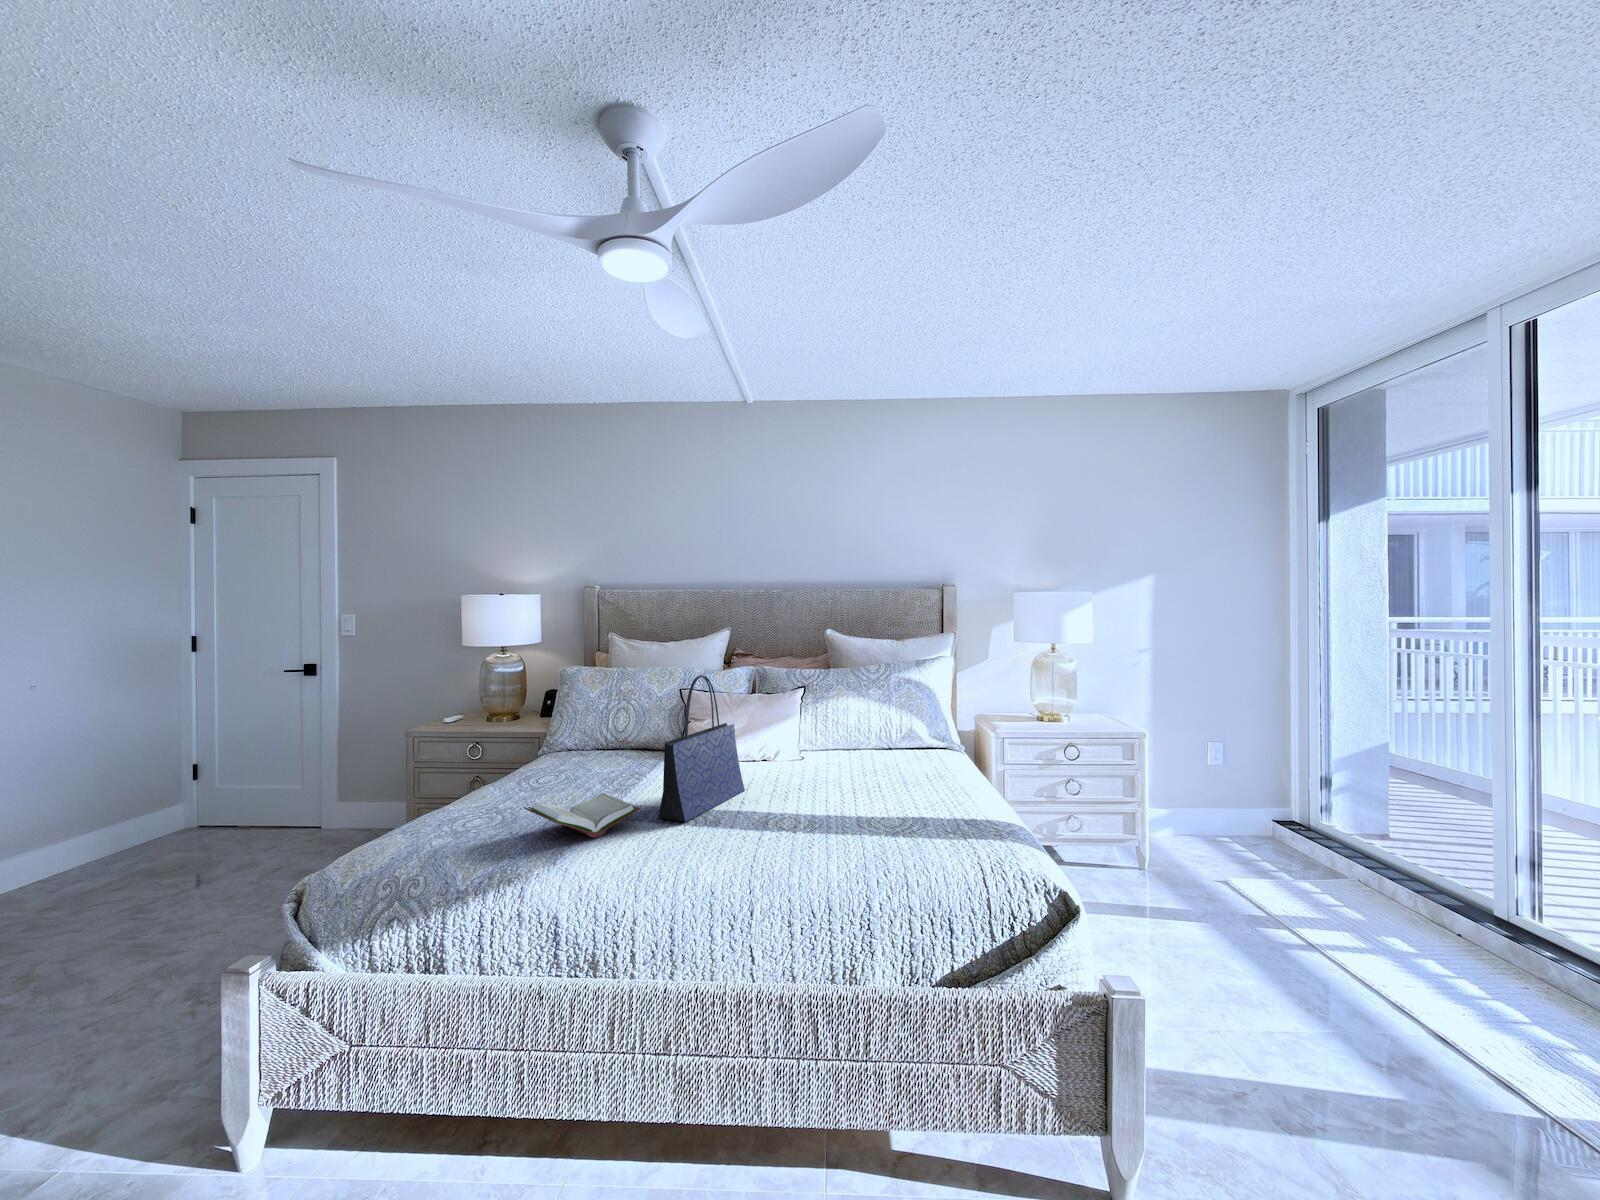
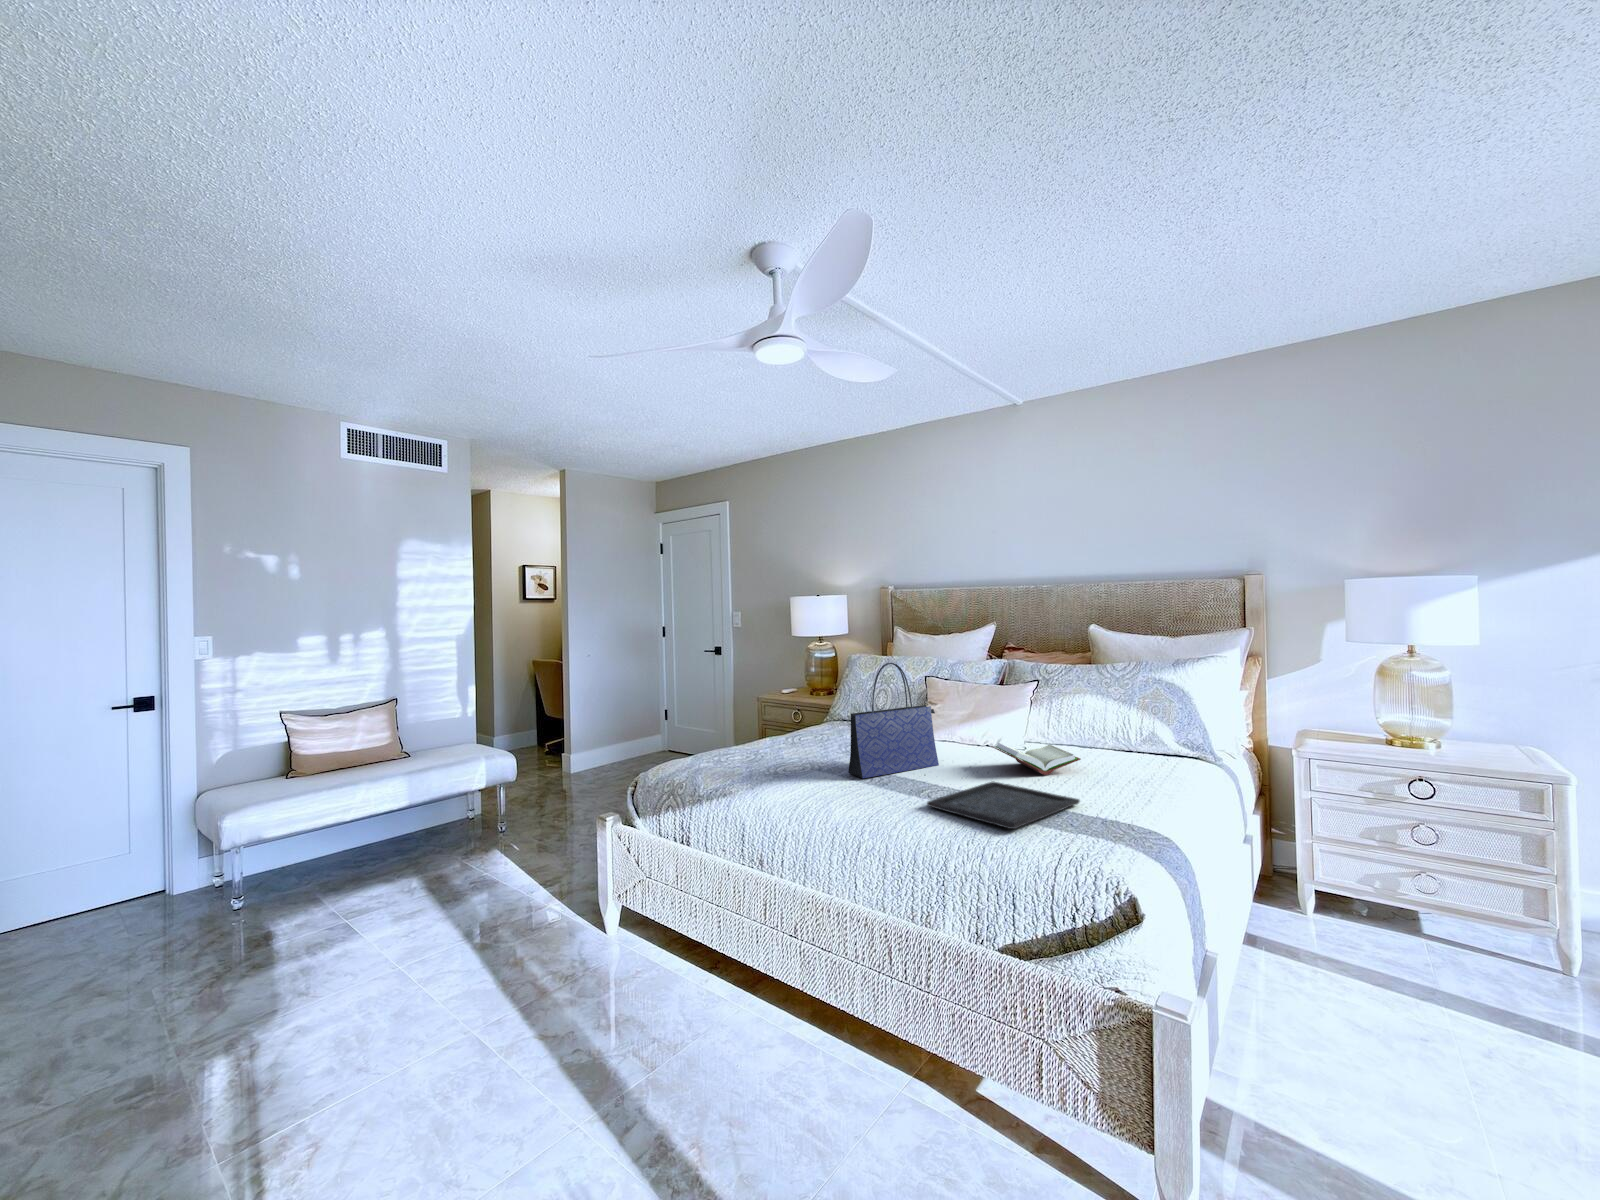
book: present [524,793,640,838] -> present [991,743,1080,775]
tray: none [800,800,928,849] -> present [927,781,1080,829]

